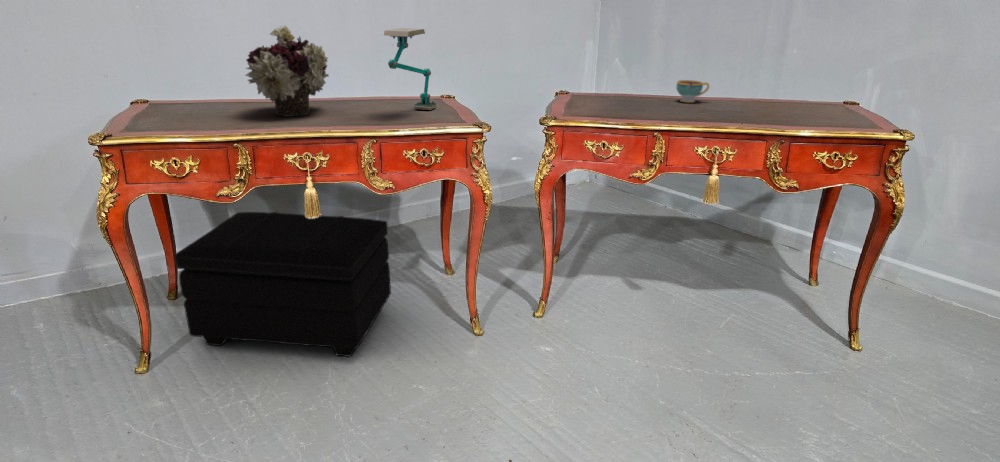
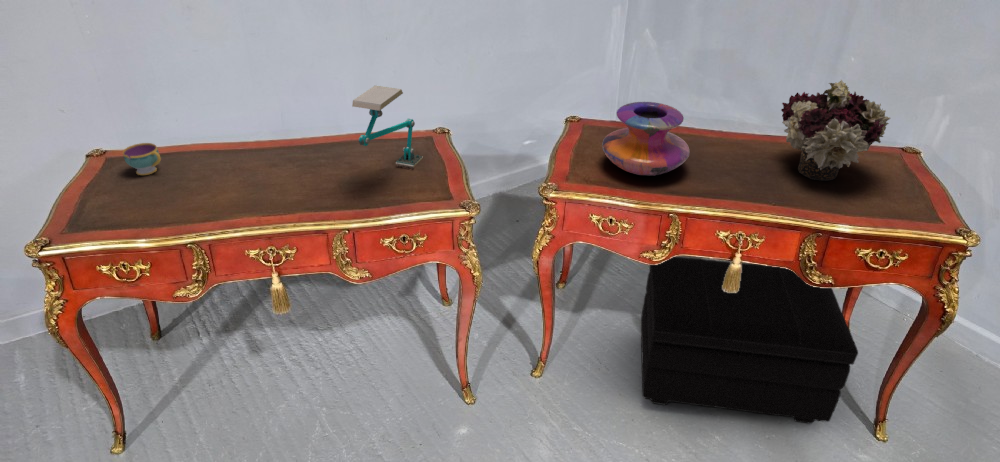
flower arrangement: present [245,26,329,116] -> present [781,80,890,181]
decorative vase: none [592,54,667,111] -> present [602,102,690,176]
teacup: present [676,80,709,103] -> present [123,143,161,175]
footstool: present [175,212,391,357] -> present [641,257,858,424]

